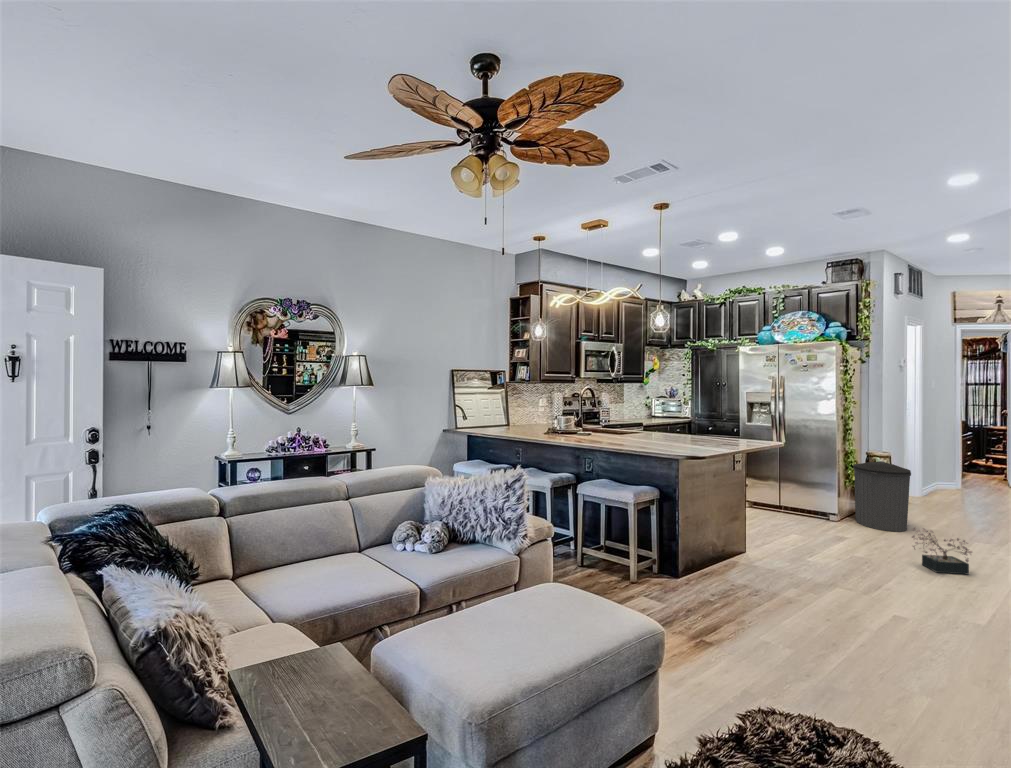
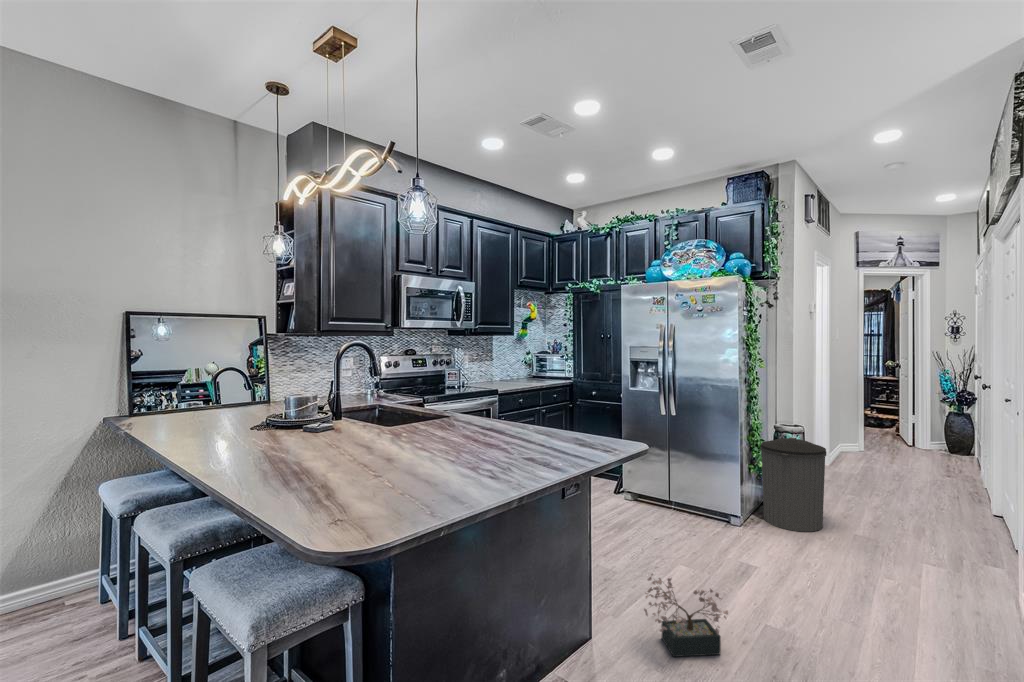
decorative plant: present [912,527,972,574] -> present [644,574,728,657]

